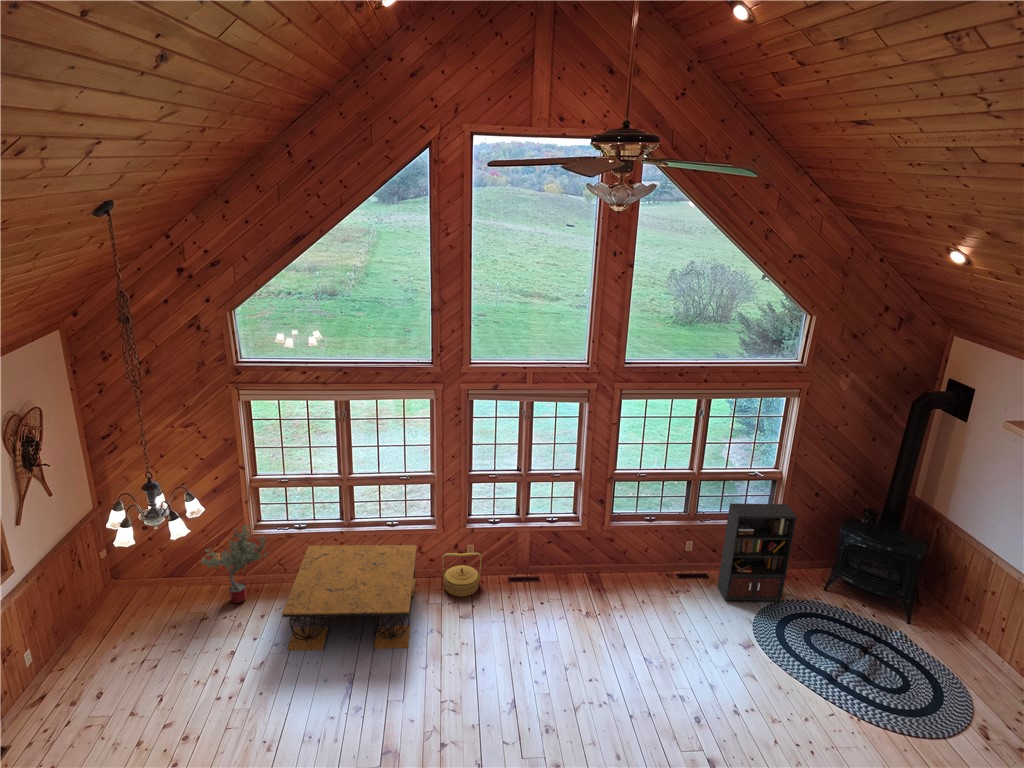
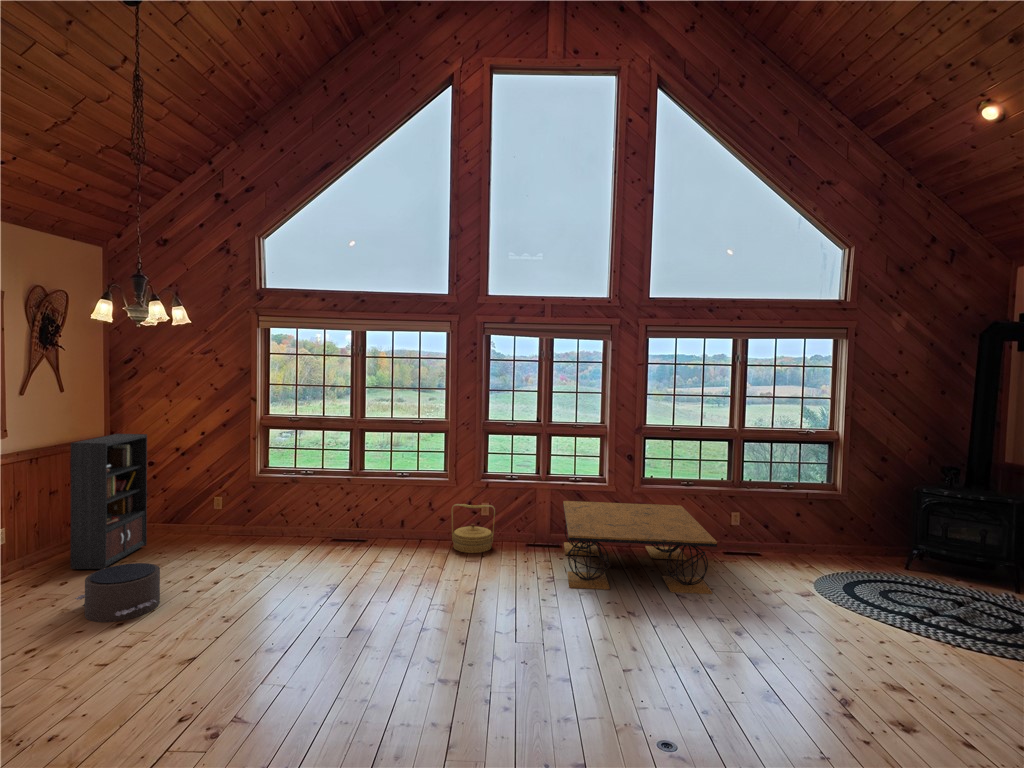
bookcase: present [718,503,797,602] -> present [70,434,147,569]
potted tree: present [201,525,268,603] -> none [195,455,266,545]
coffee table: present [282,545,417,651] -> present [563,501,717,594]
pouf: none [152,665,225,726] -> present [75,563,160,622]

